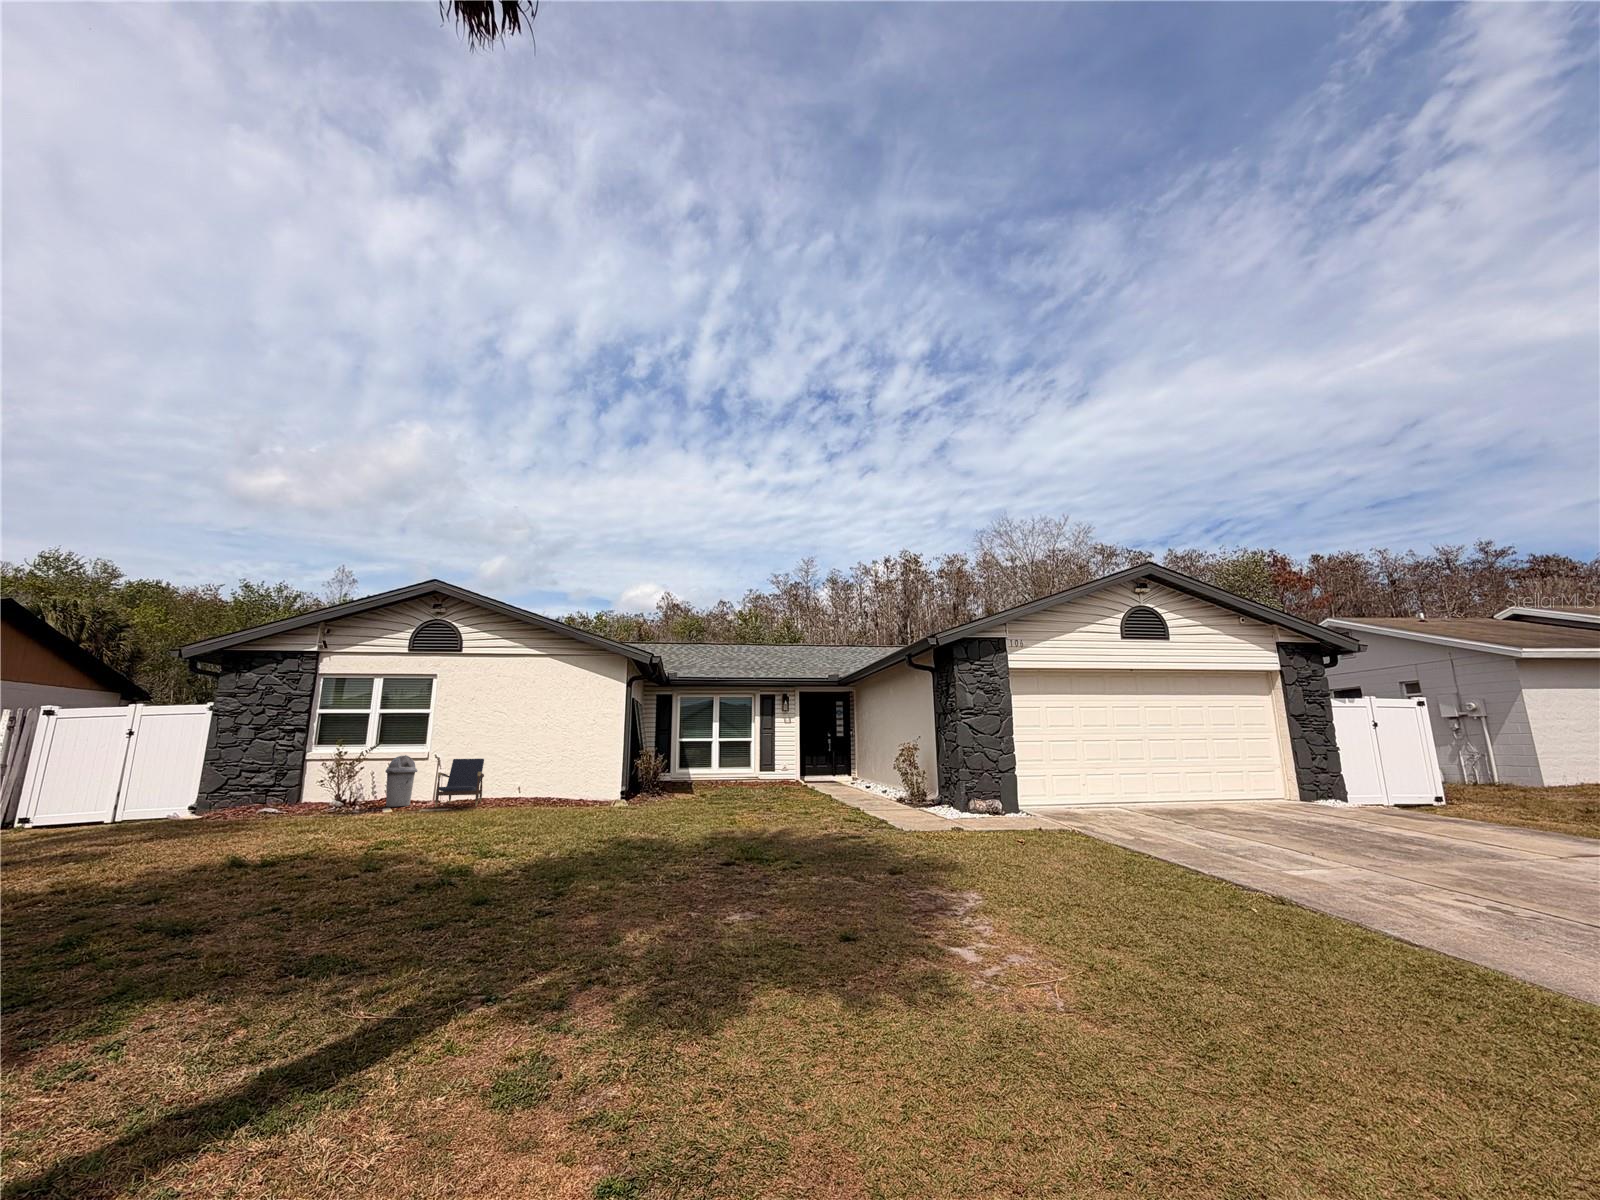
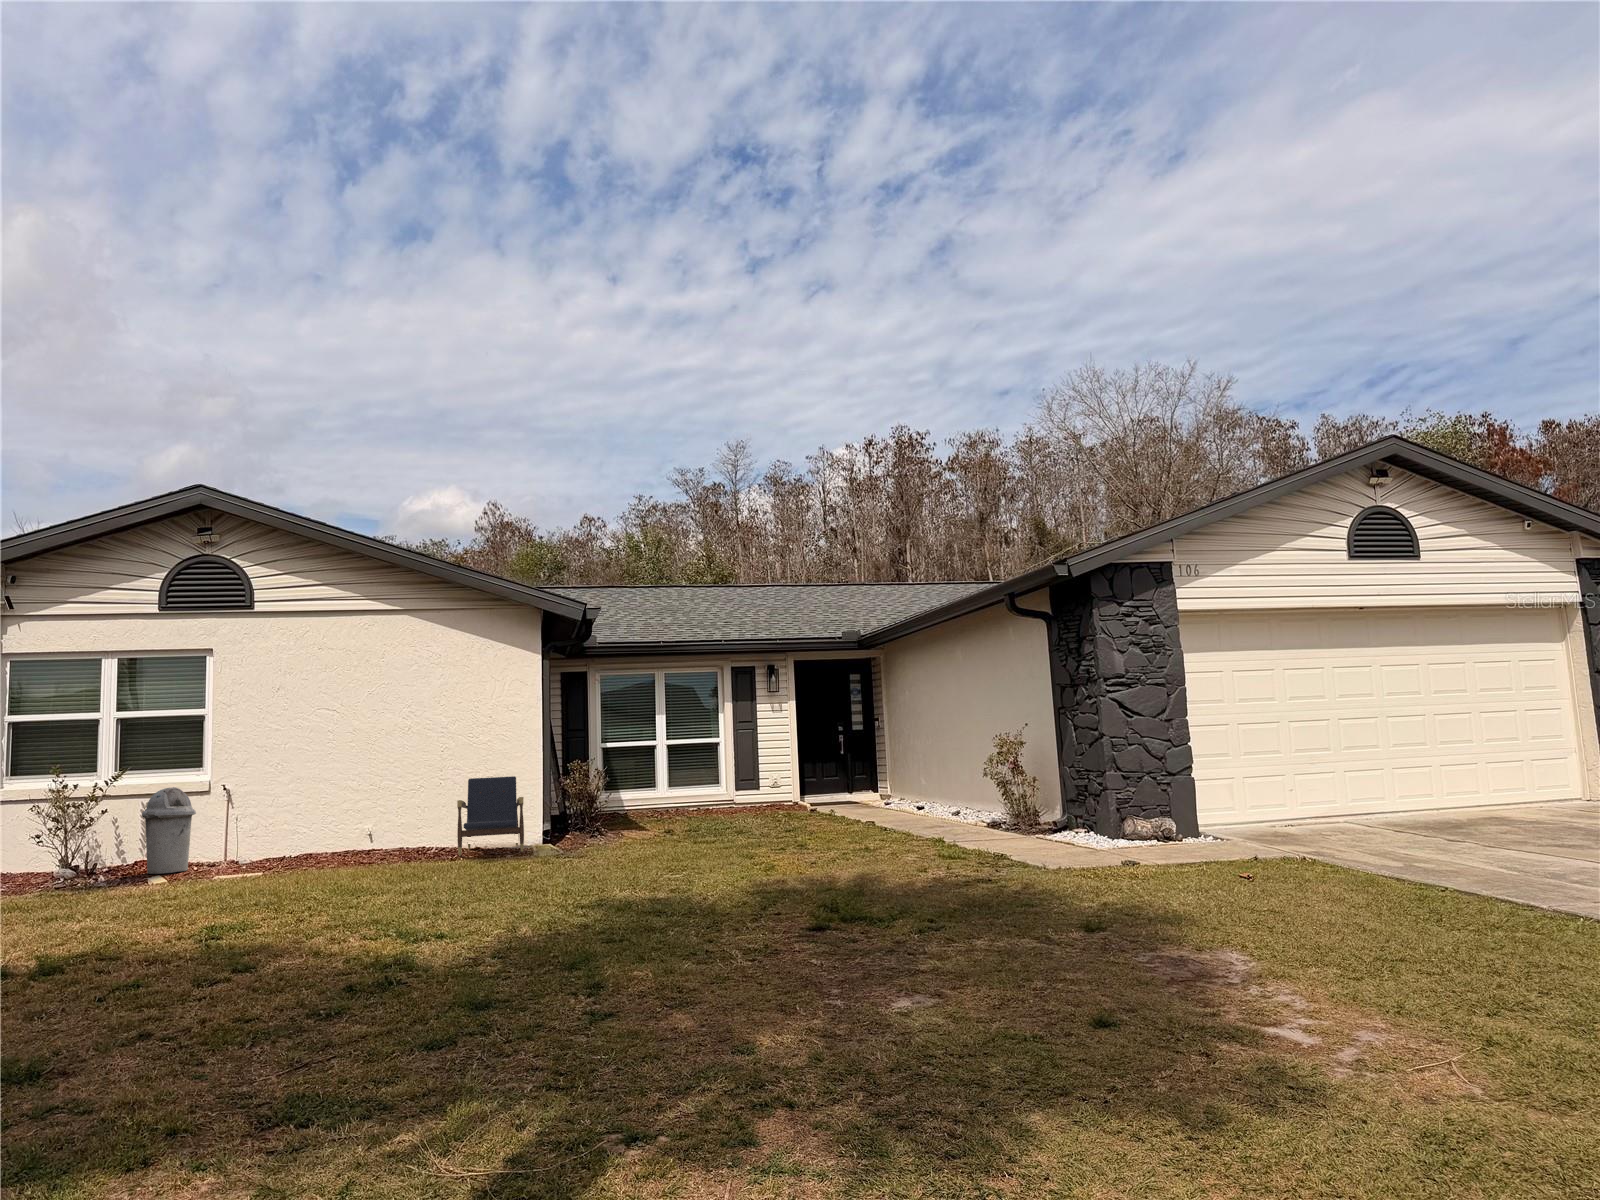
lounge chair: present [435,759,484,807] -> present [457,776,524,856]

